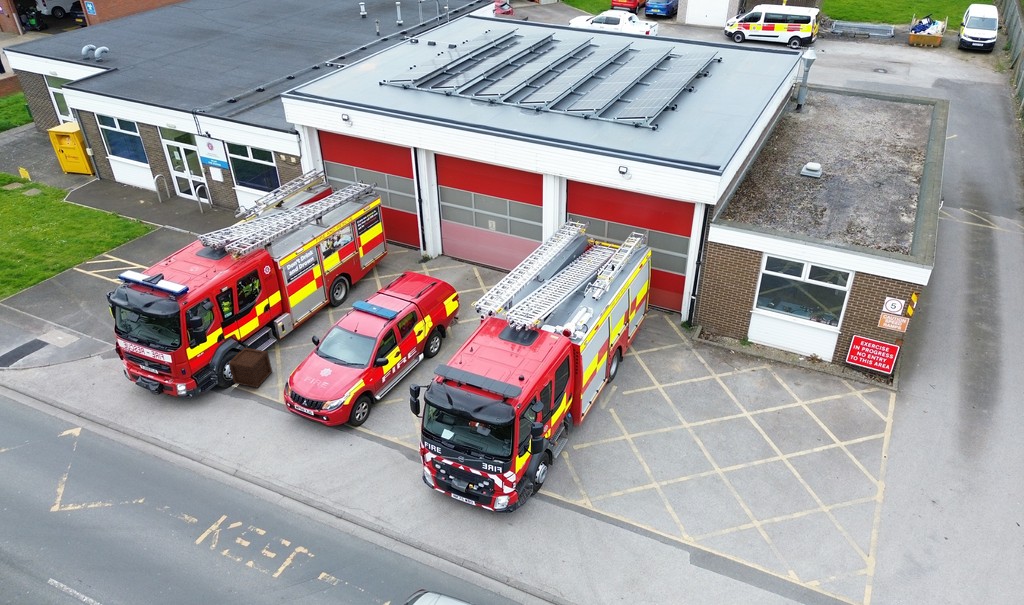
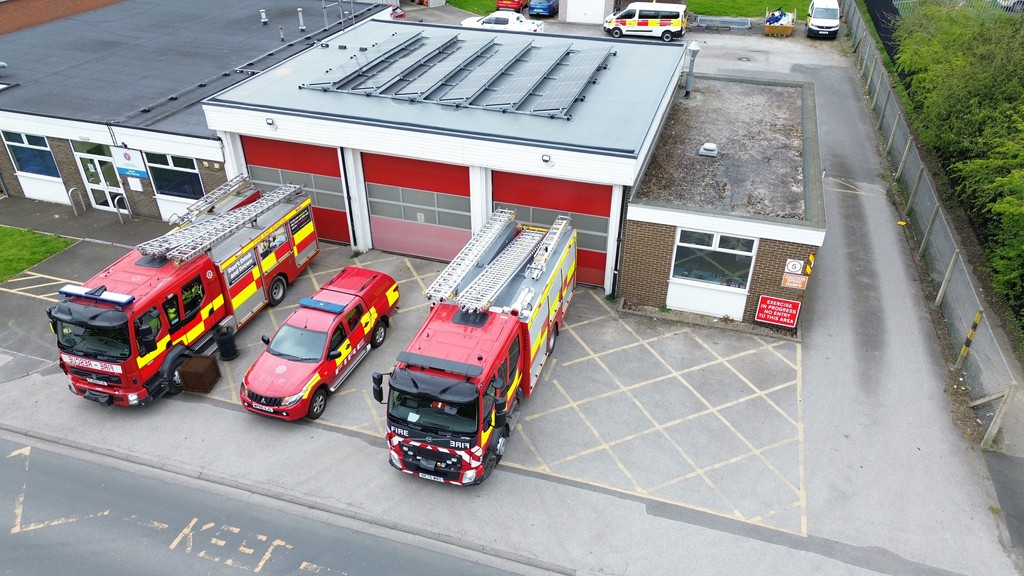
trash can: none [266,322,292,357] -> present [211,325,239,360]

